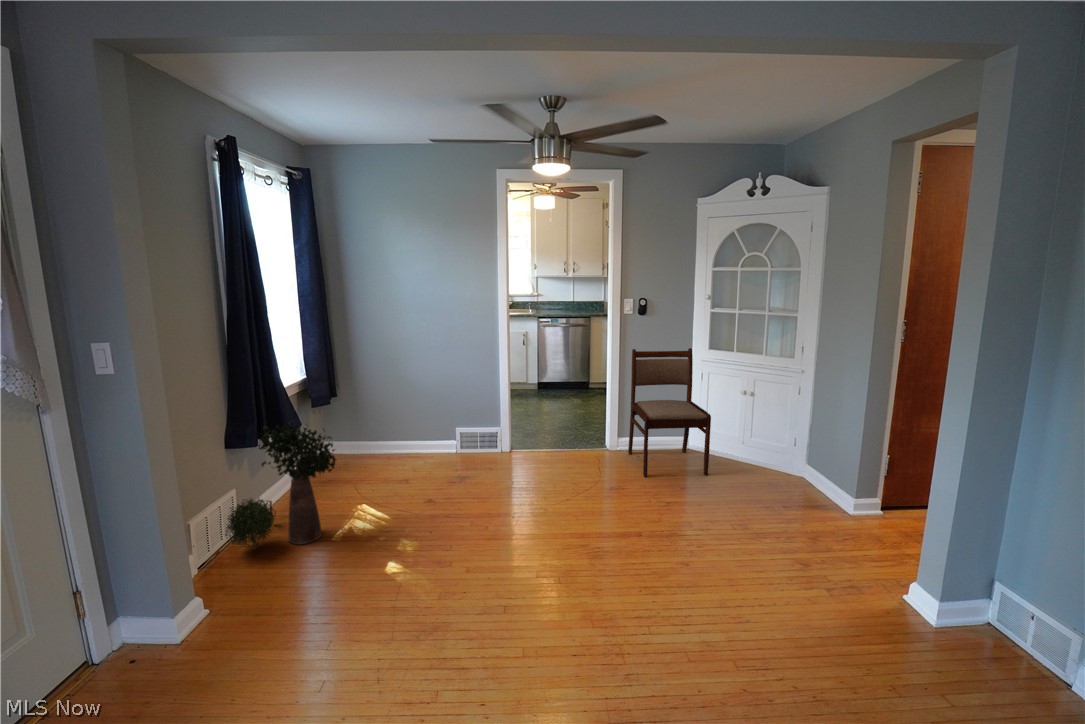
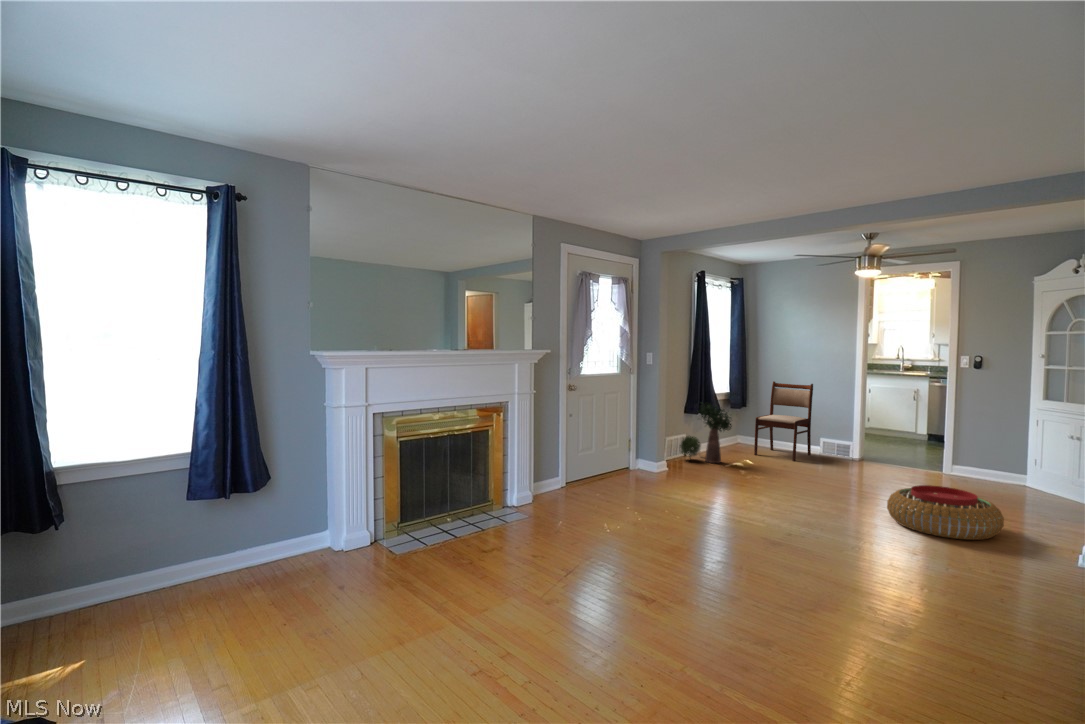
dining chair: present [628,348,711,477] -> present [754,381,813,461]
pouf: none [686,540,875,677] -> present [887,485,1004,540]

